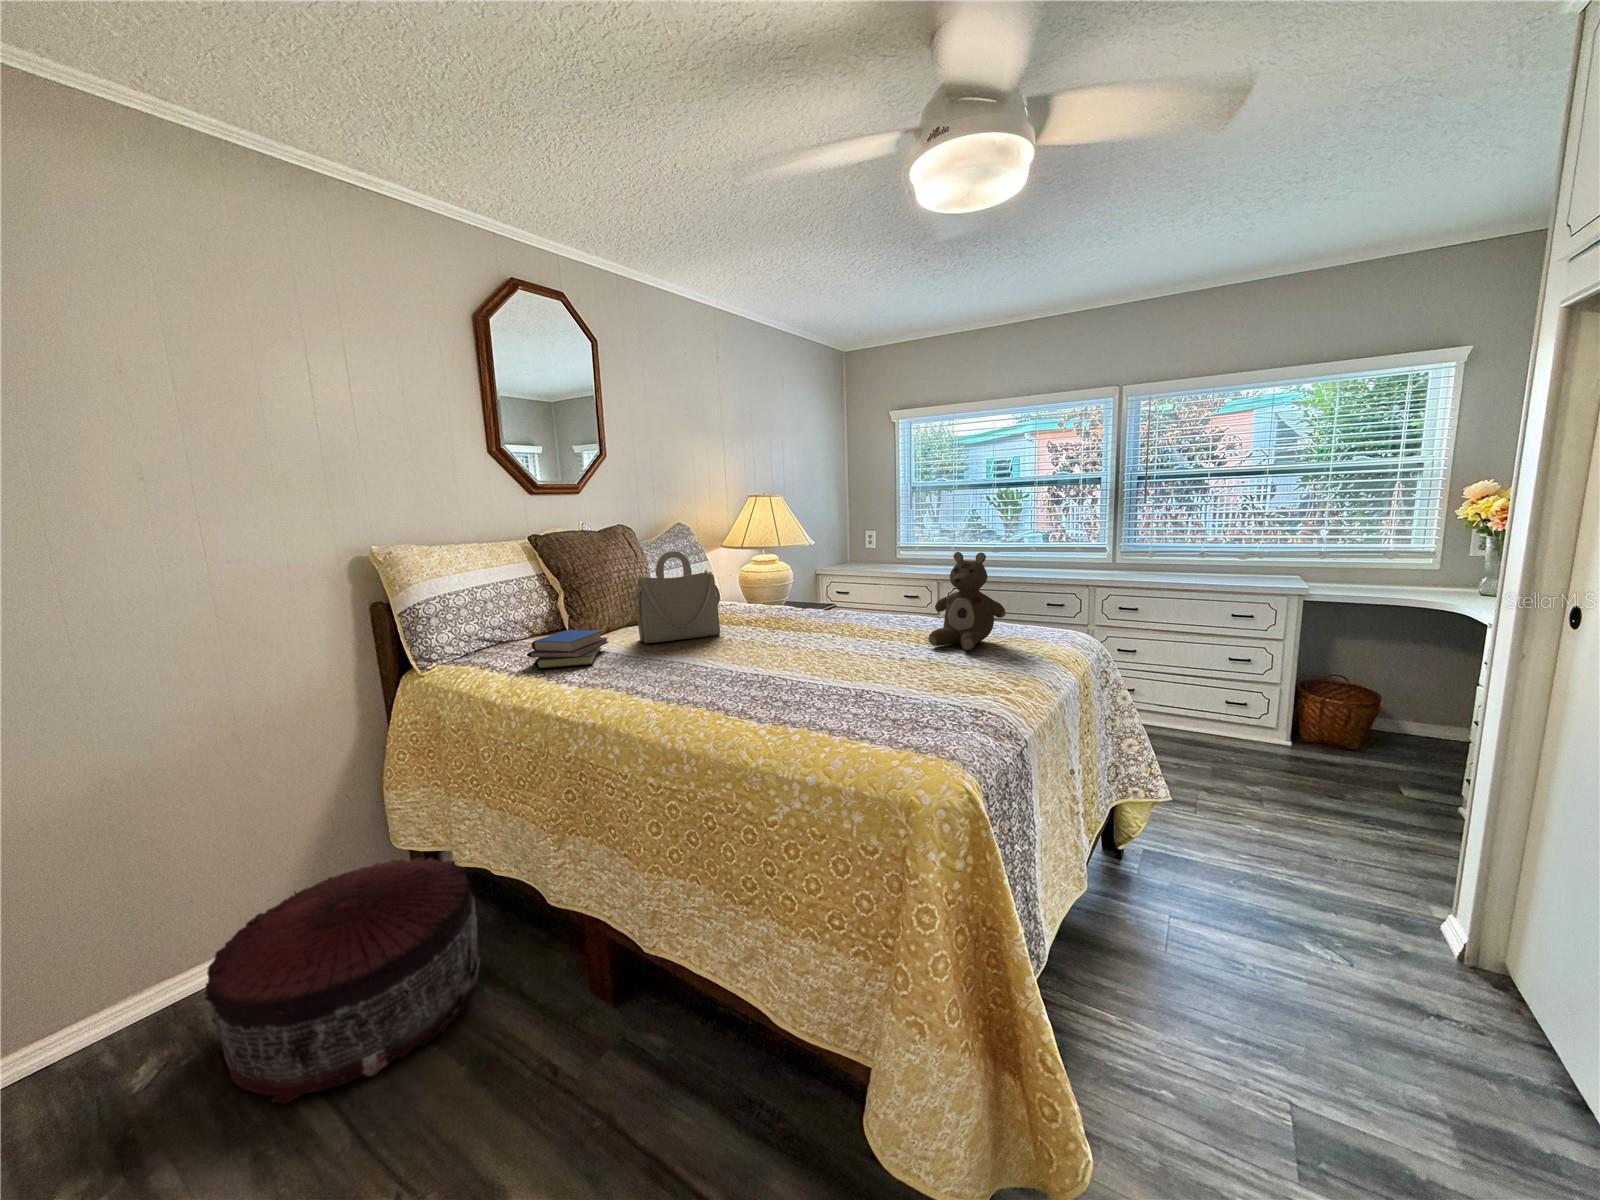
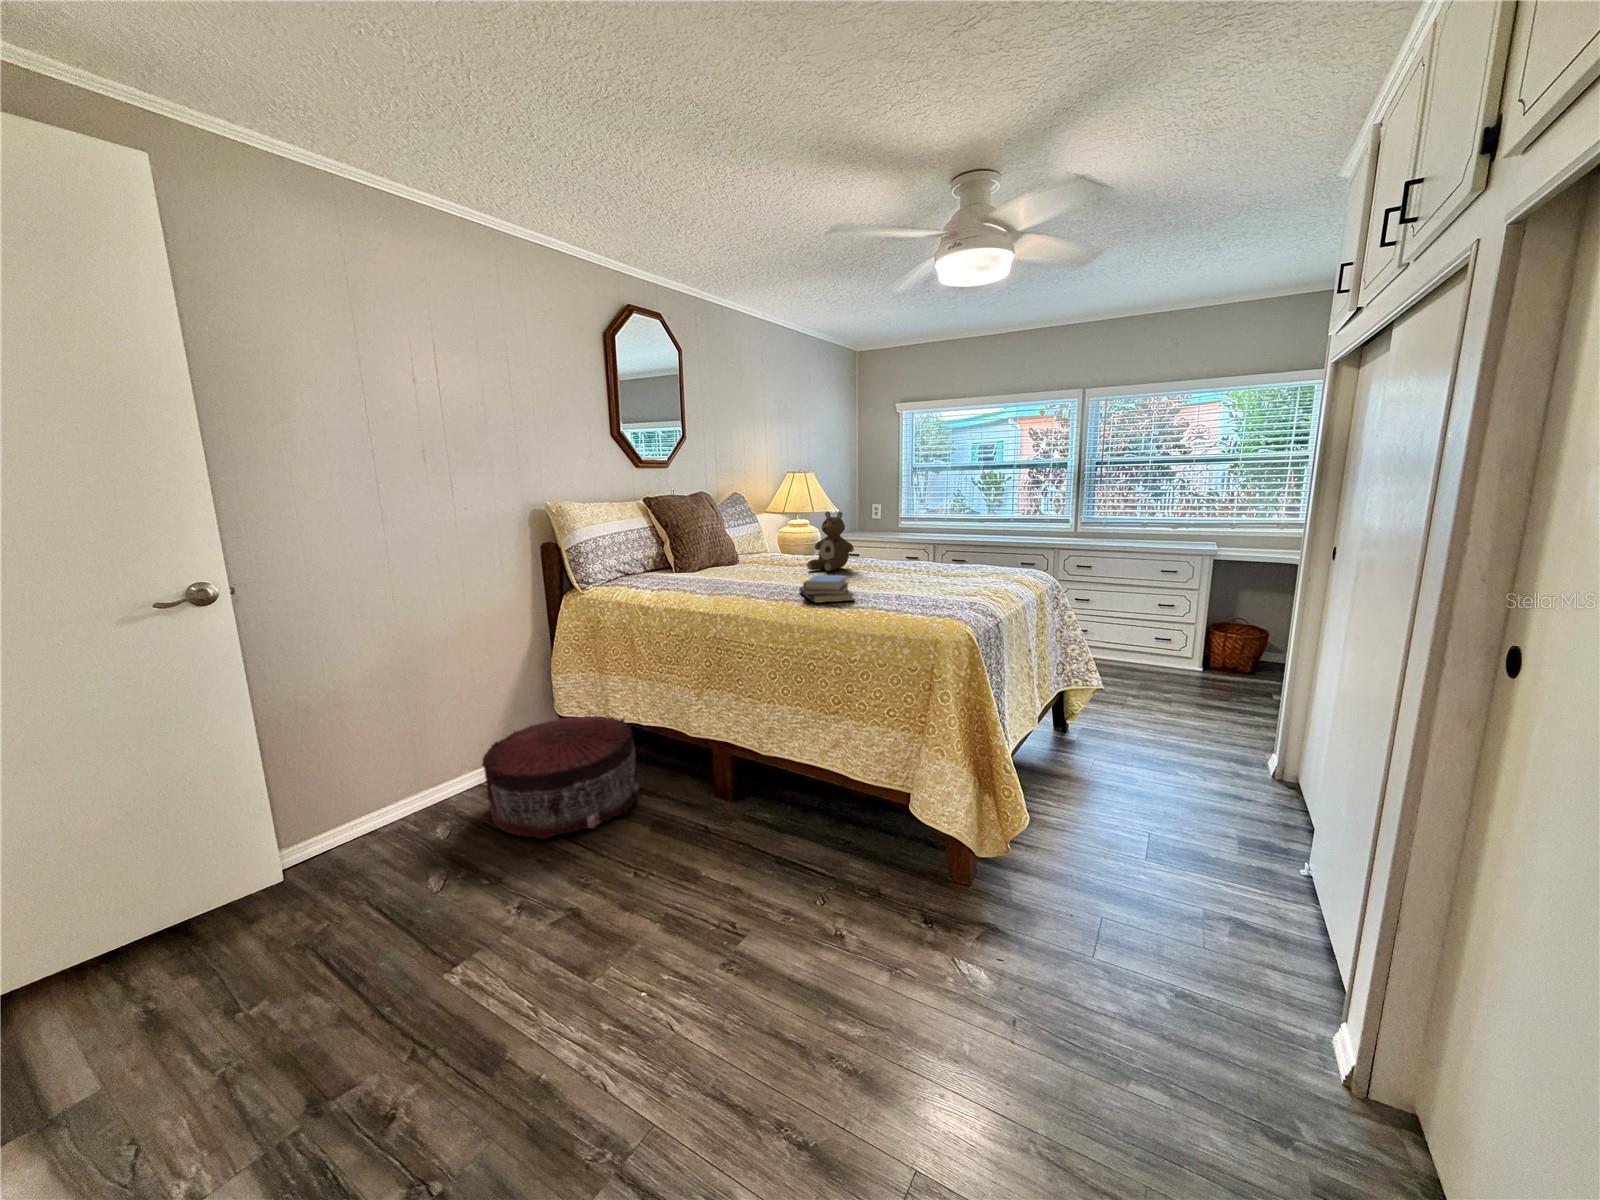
handbag: present [634,551,720,643] -> none [728,510,787,574]
stuffed bear: present [928,552,1006,650] -> present [807,511,854,571]
book: present [527,630,608,669] -> present [799,575,854,603]

